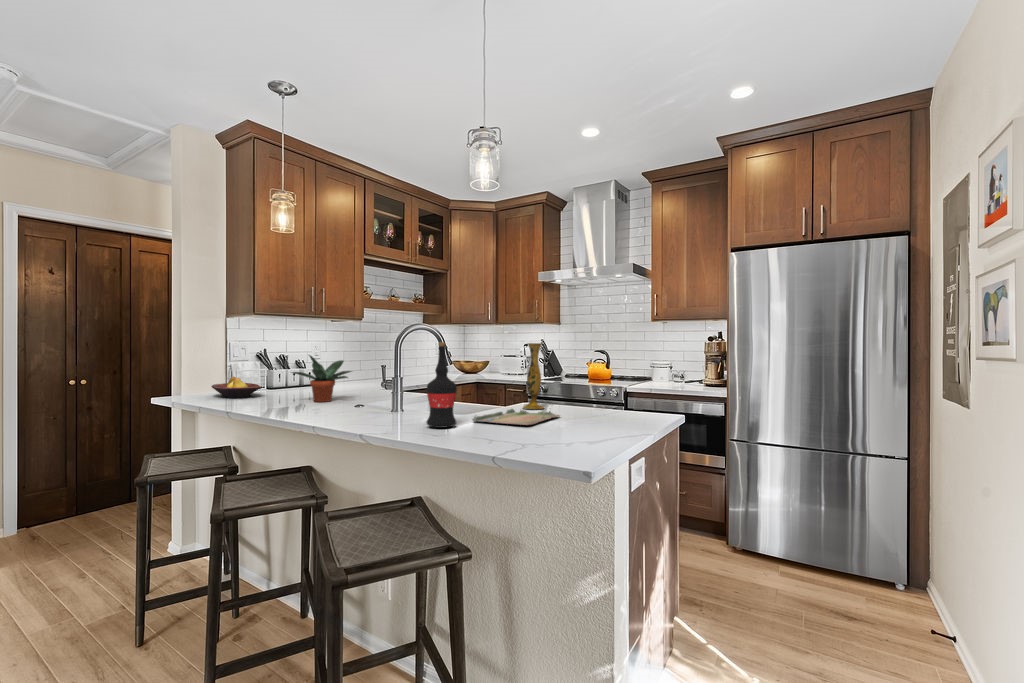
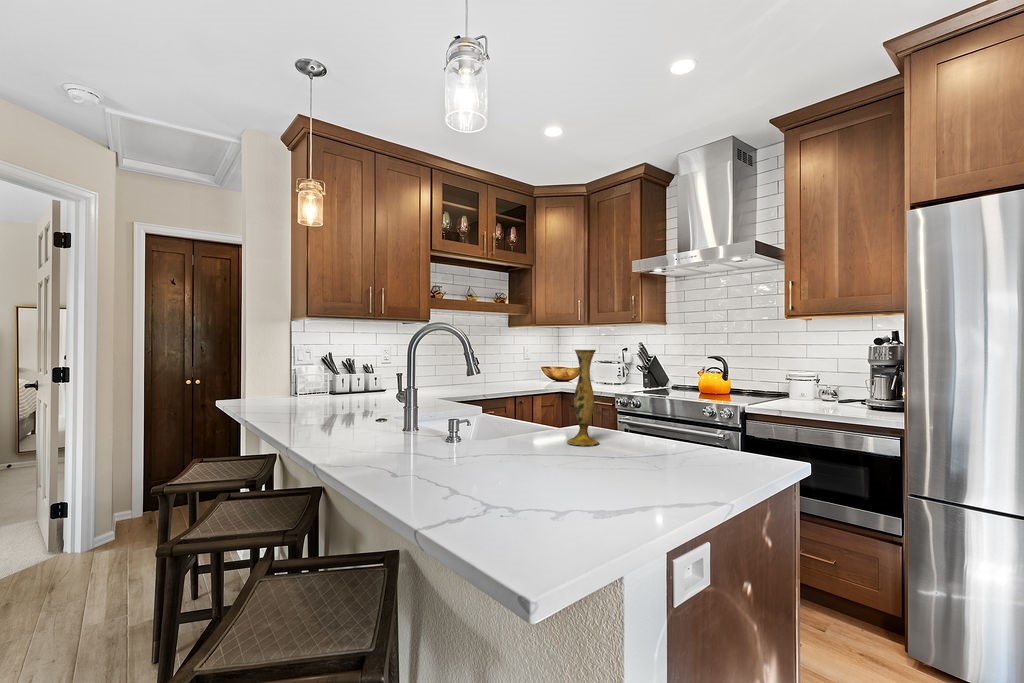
wine bottle: present [426,342,457,428] -> none [380,351,425,482]
potted plant: present [292,355,351,402] -> none [308,361,382,419]
fruit bowl: present [211,377,261,398] -> none [251,384,301,409]
tray: present [473,409,560,425] -> none [461,445,607,487]

